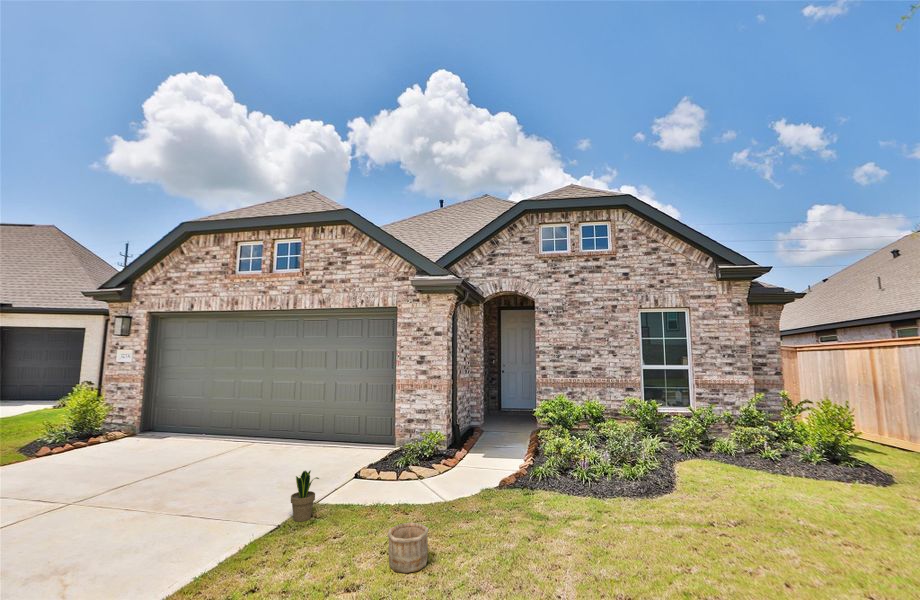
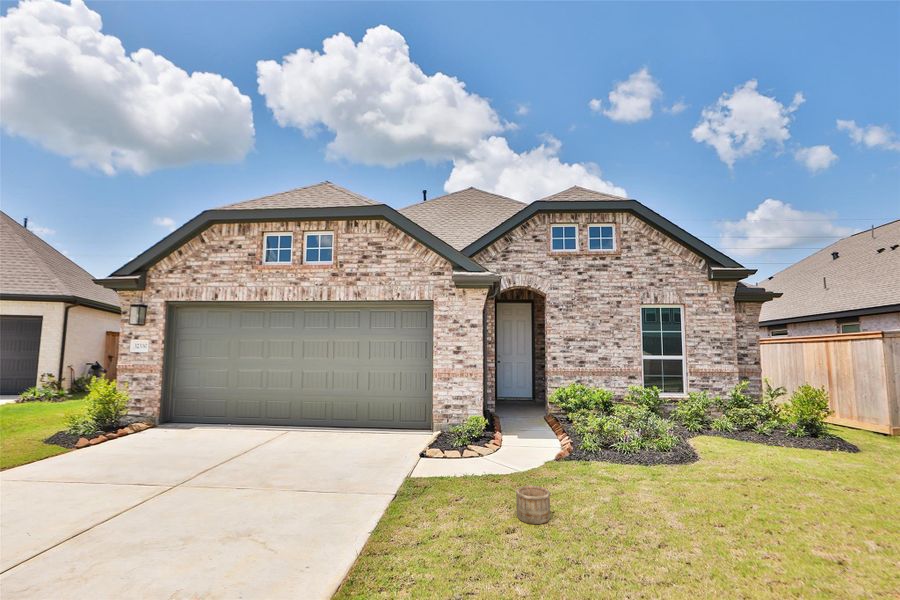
potted plant: present [291,471,319,522] -> none [398,448,421,492]

